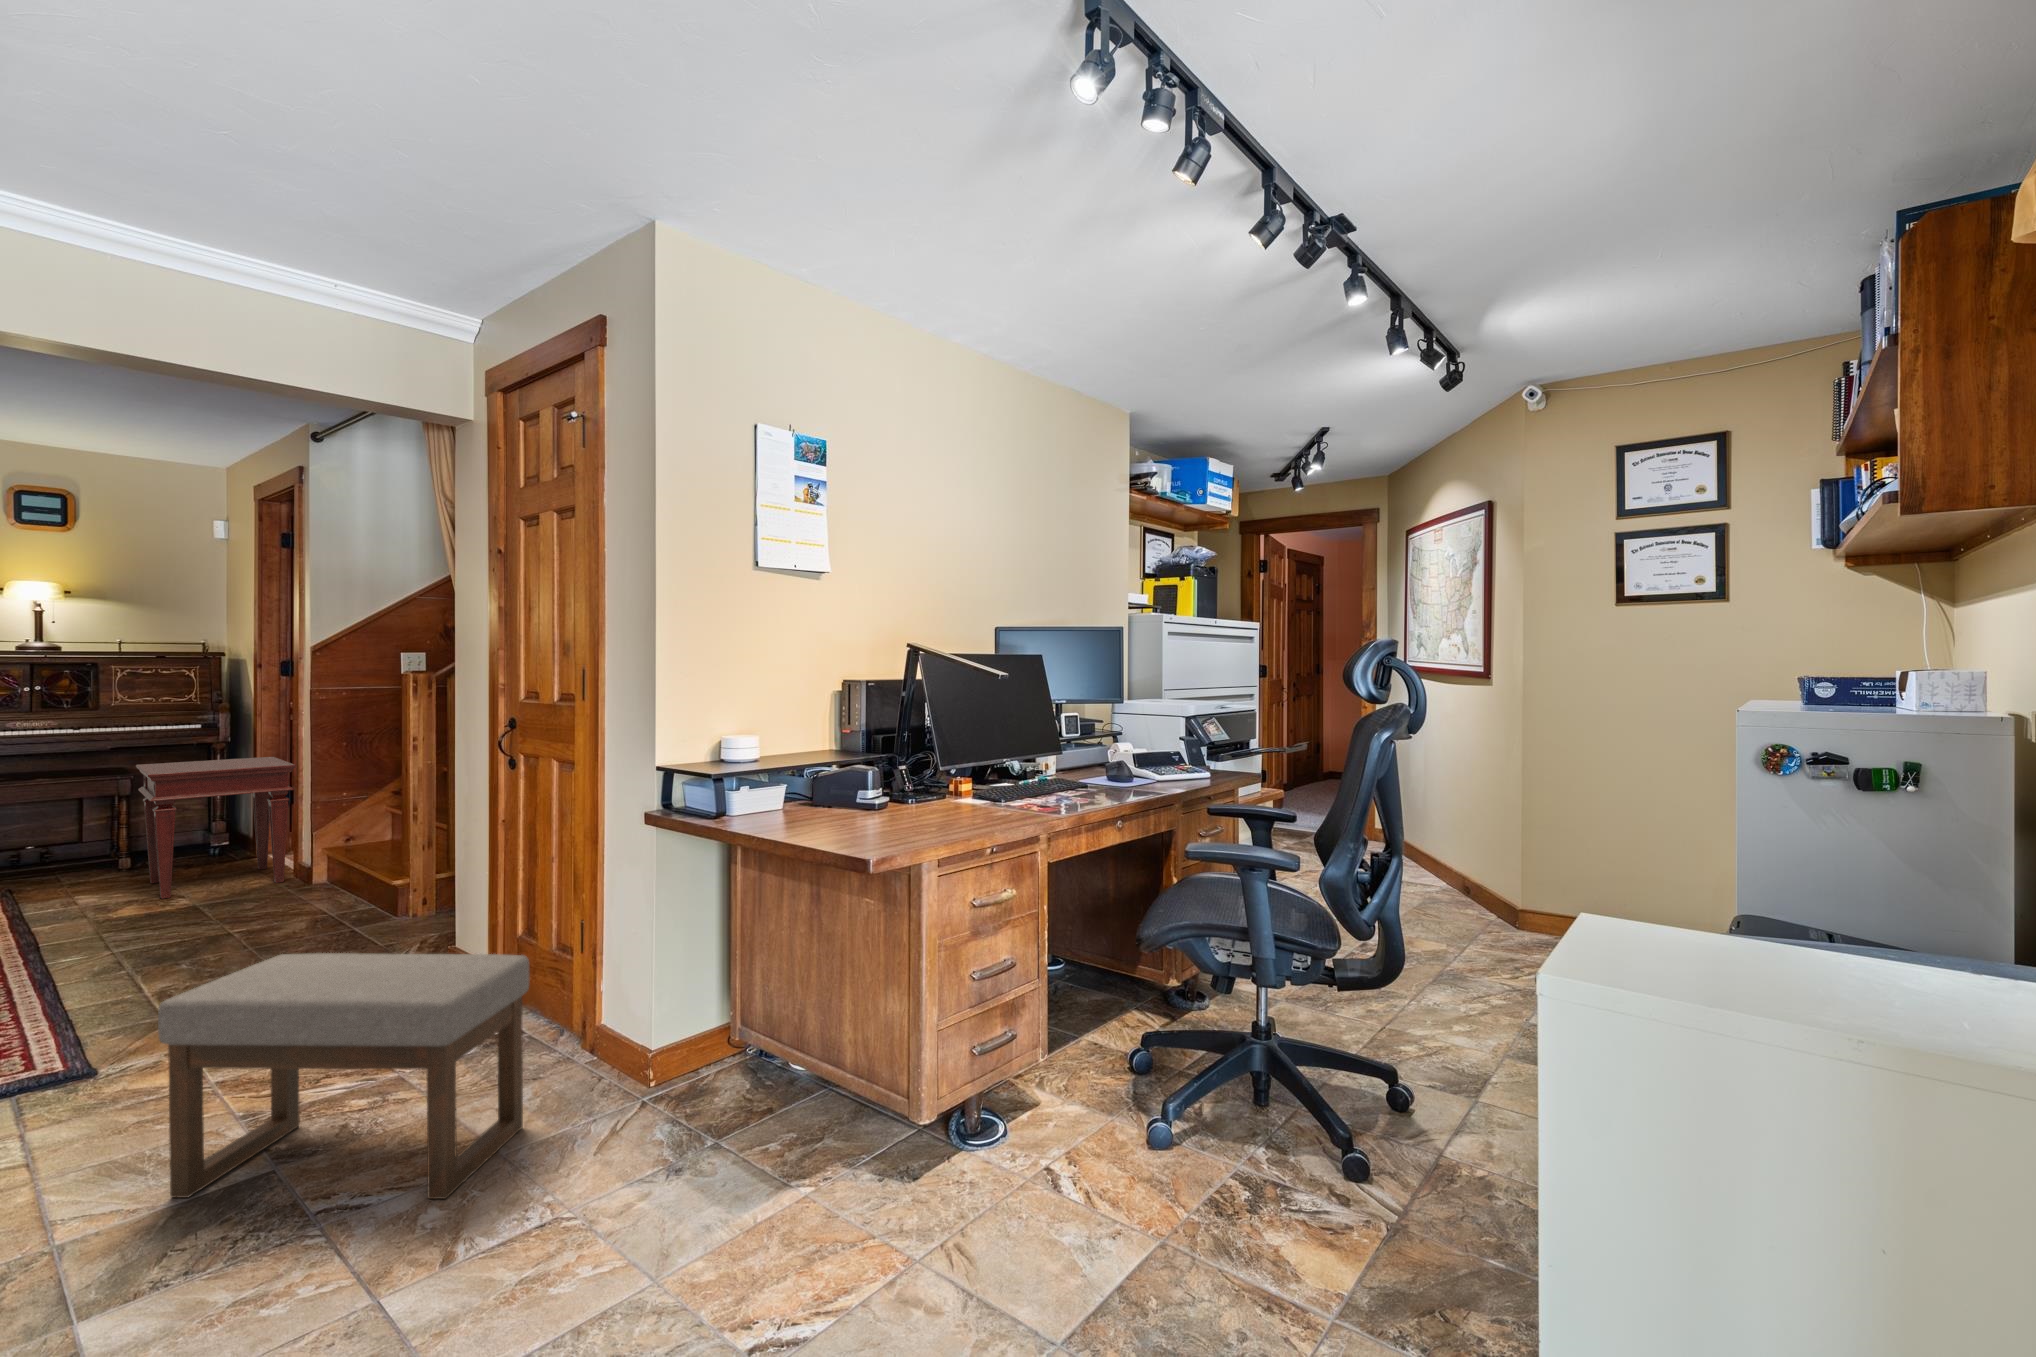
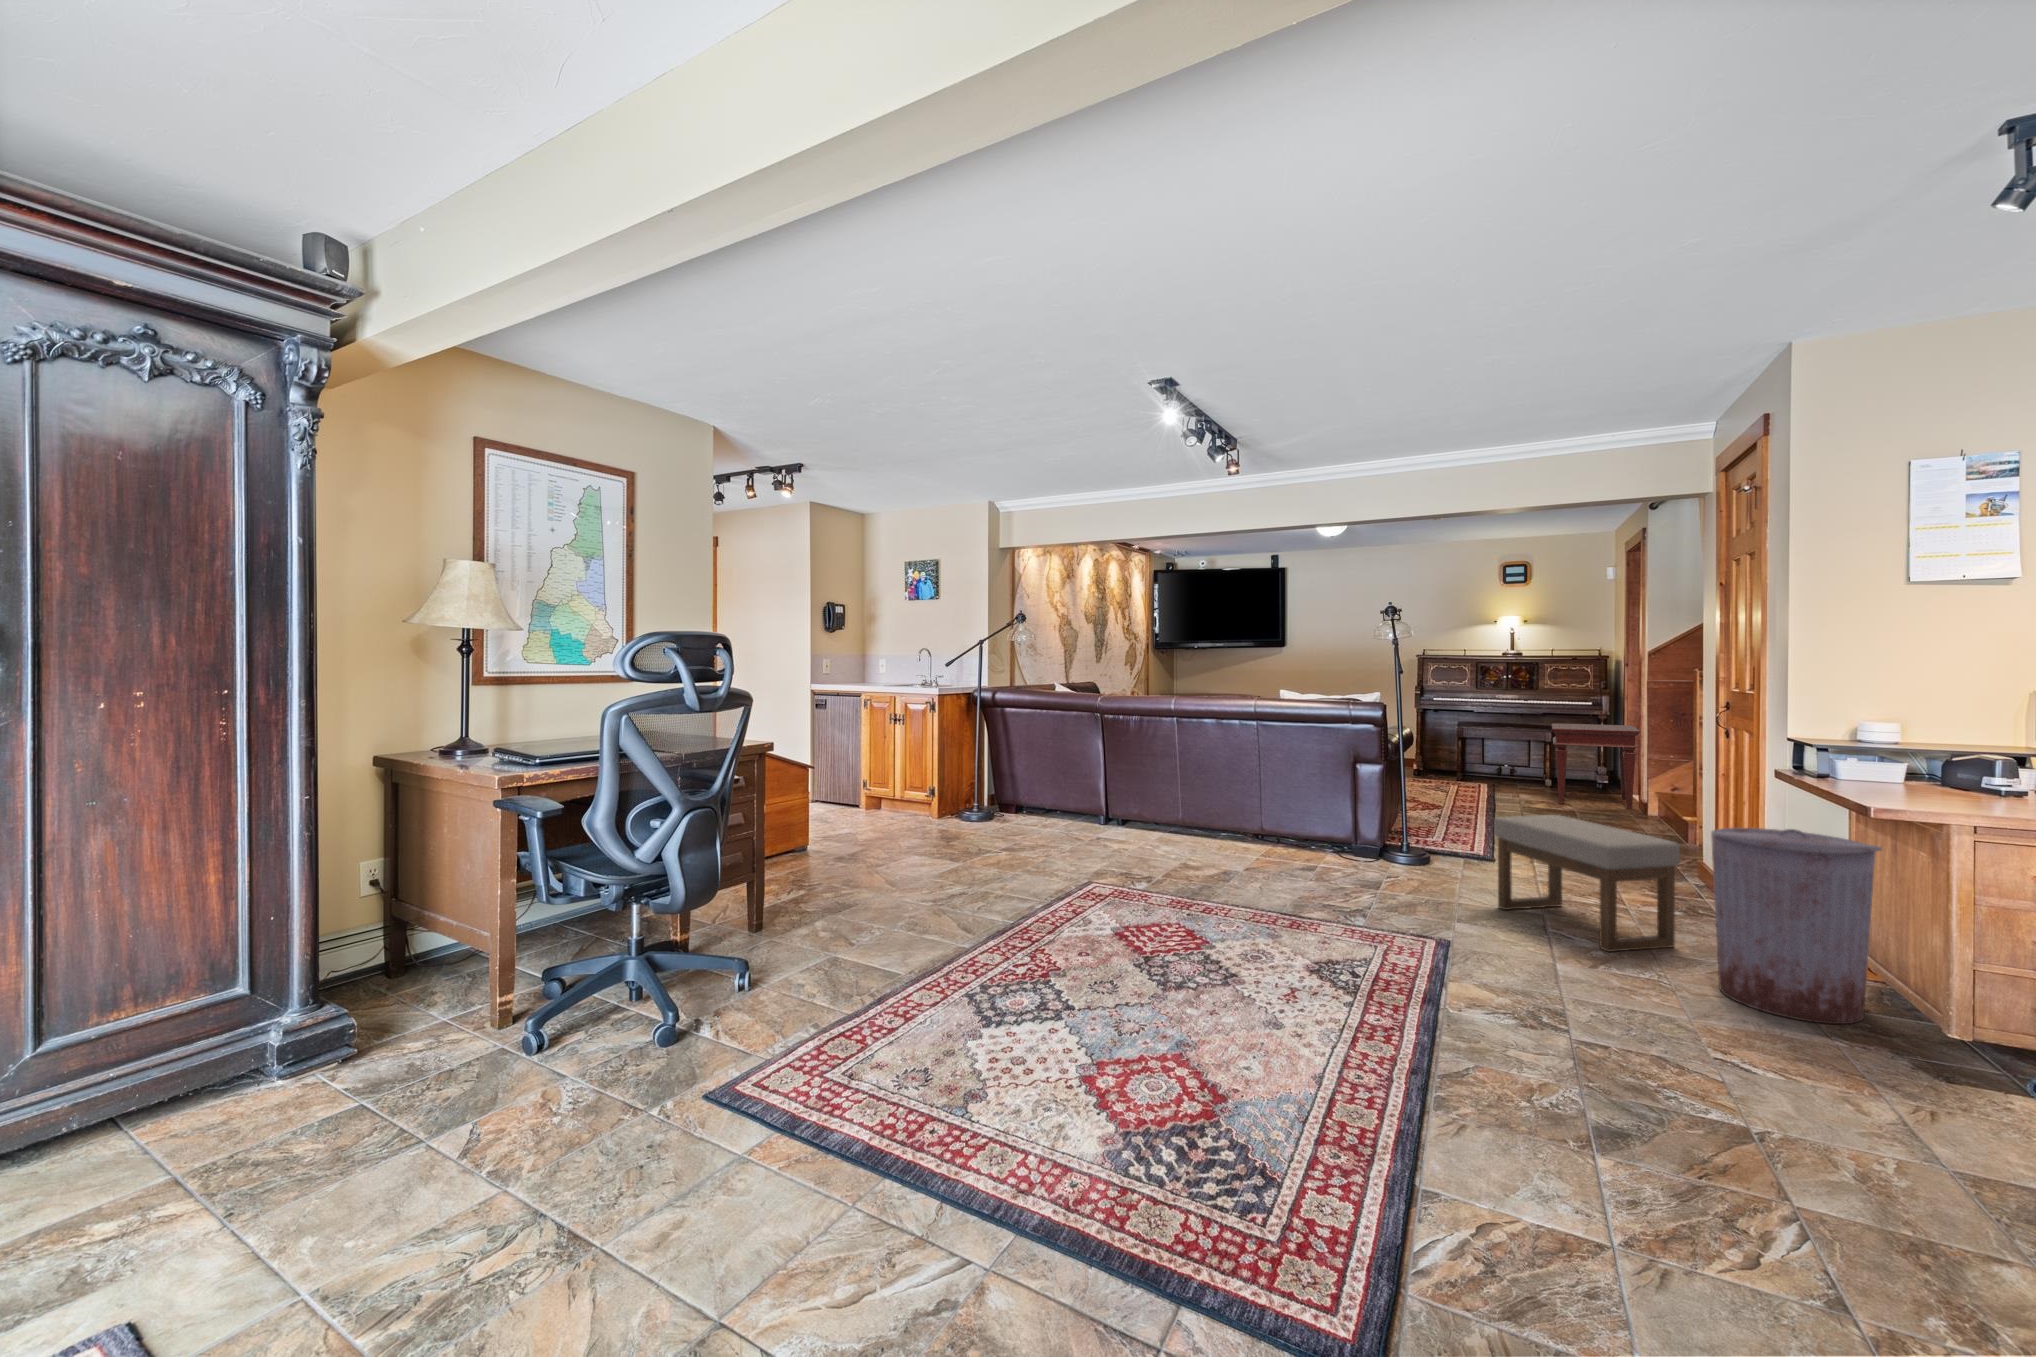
trash can: none [618,897,816,1196] -> present [1711,828,1882,1024]

